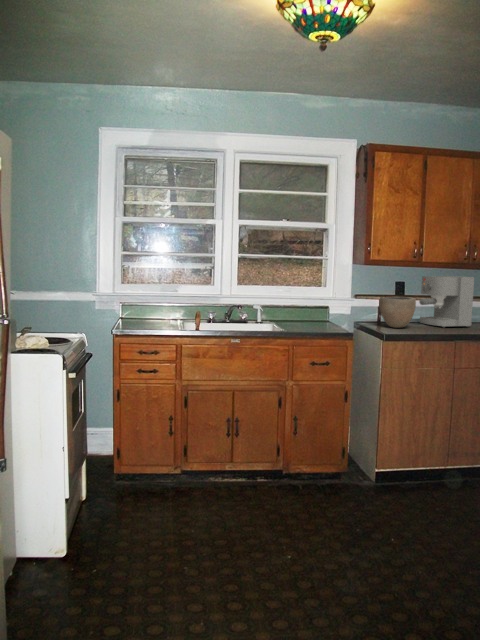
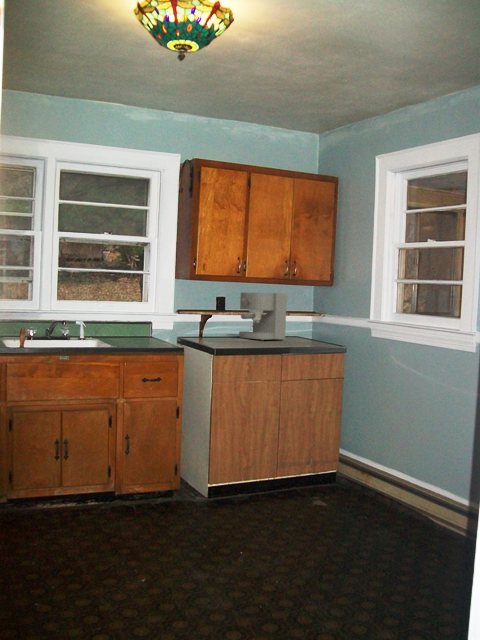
bowl: present [379,297,416,328] -> none [205,311,240,341]

